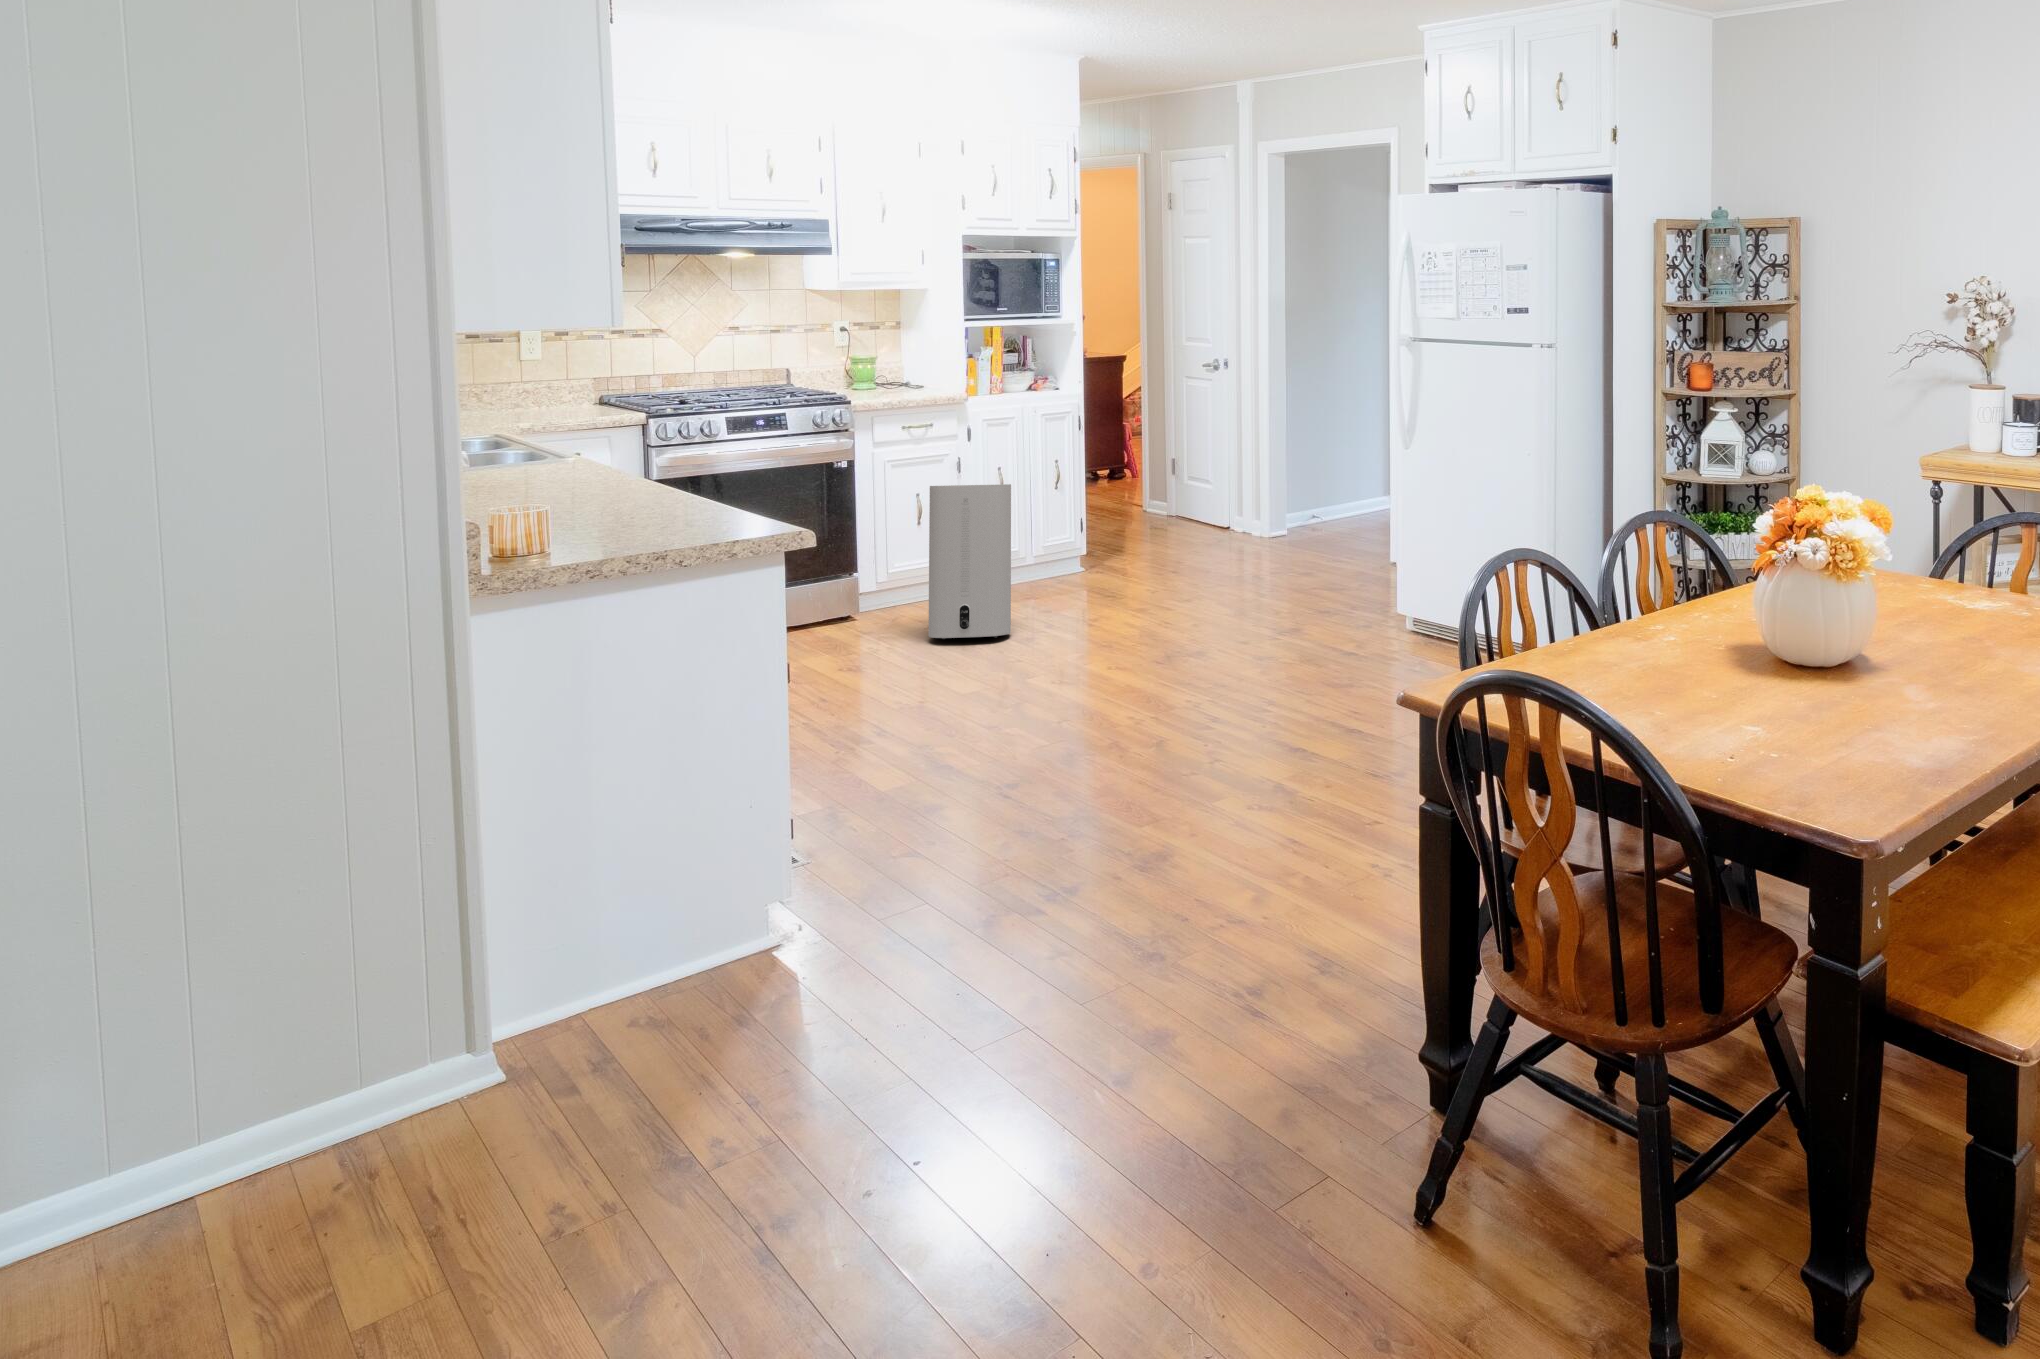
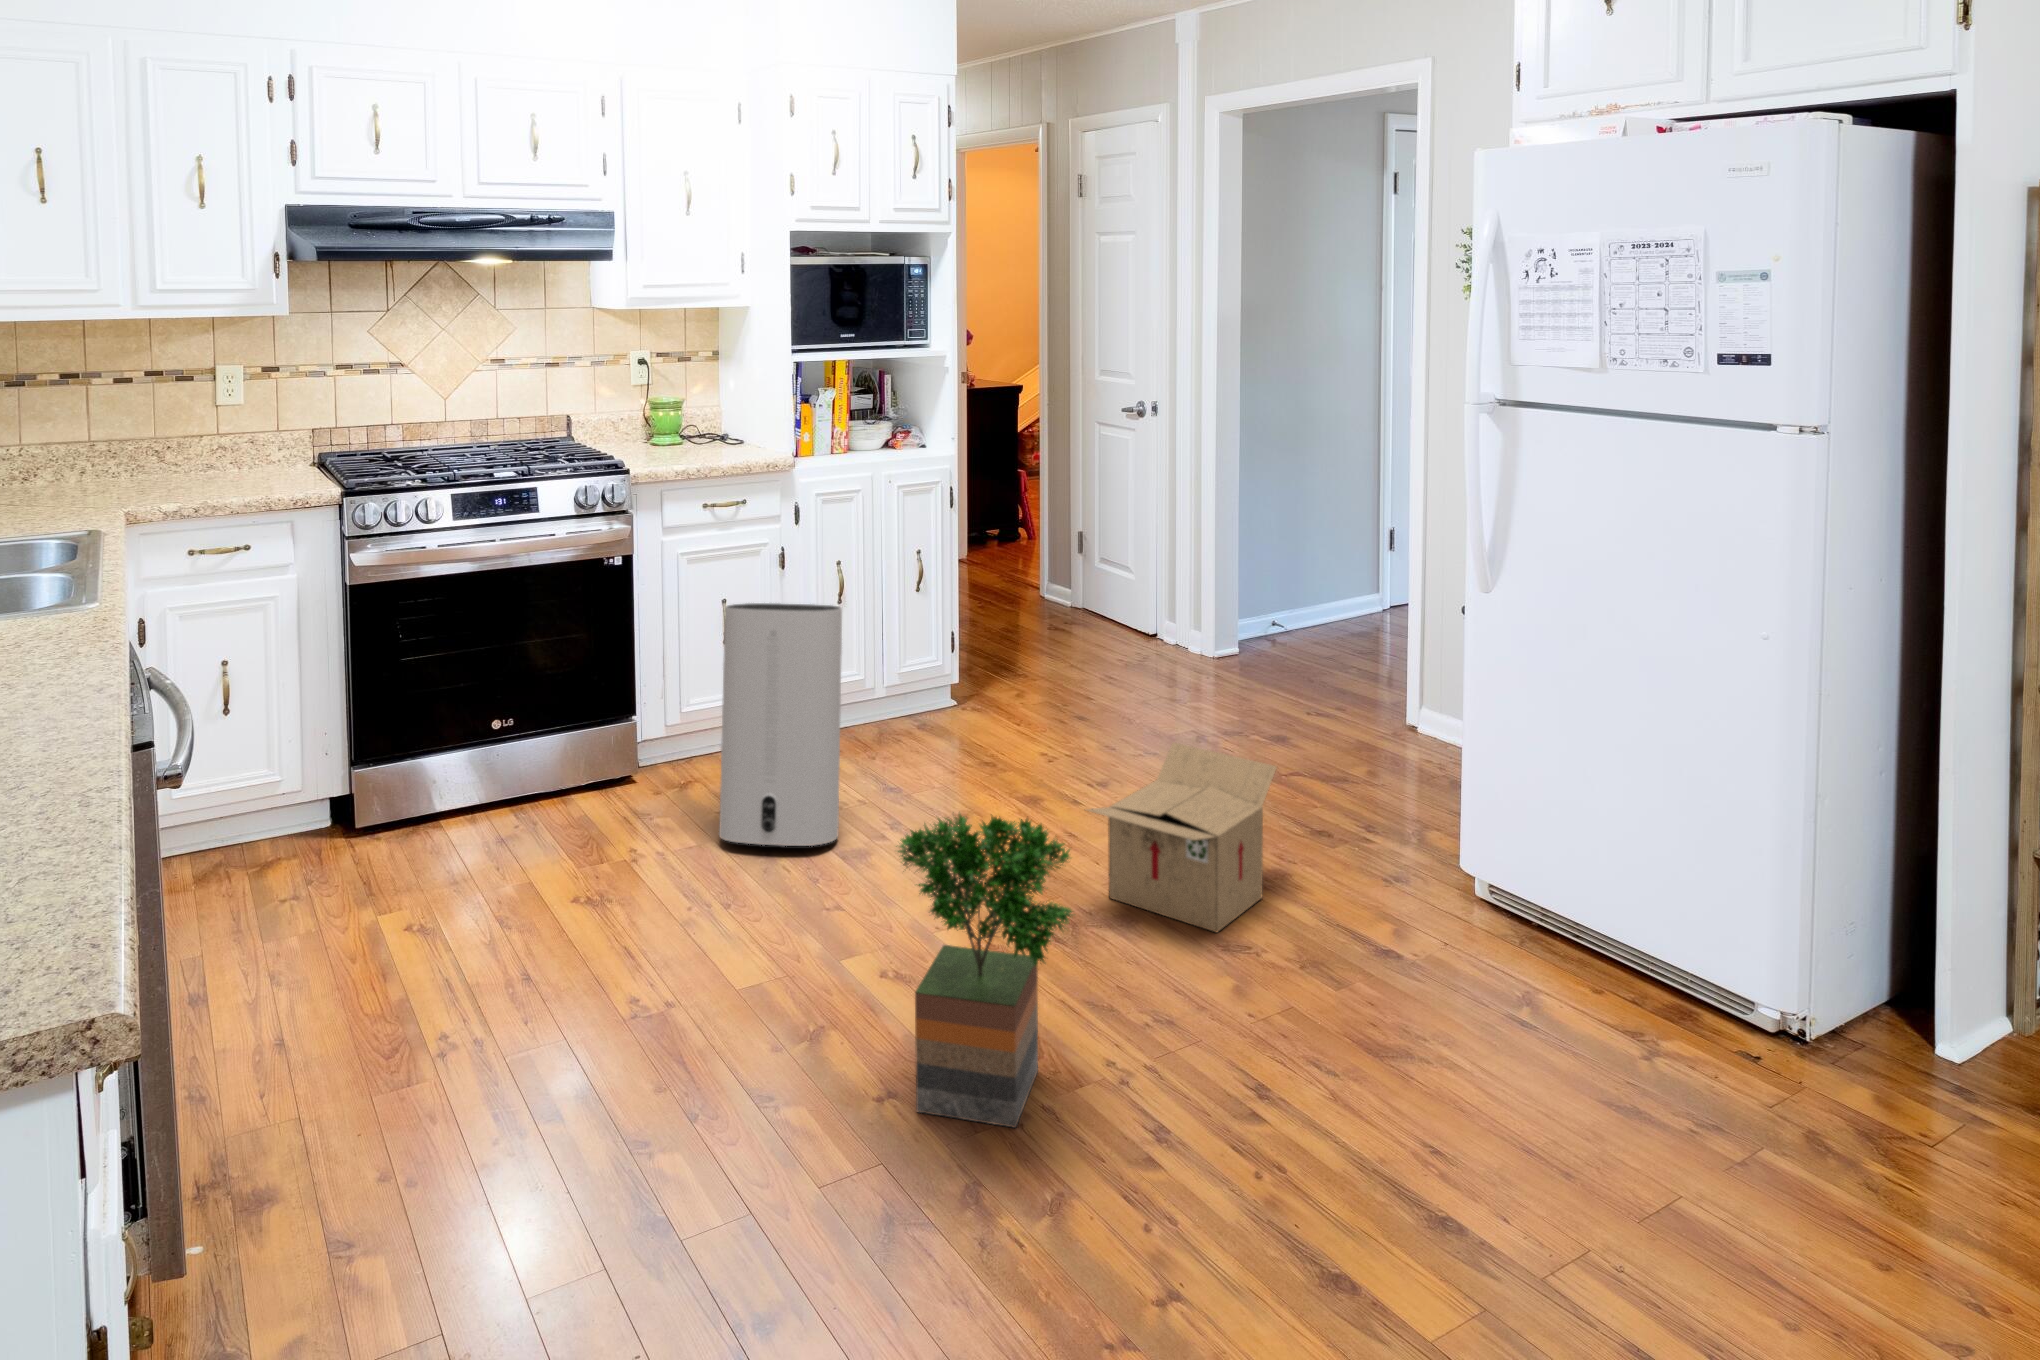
cardboard box: none [1172,556,1289,655] -> present [1087,742,1277,932]
potted tree: none [1062,564,1166,726] -> present [896,814,1072,1128]

